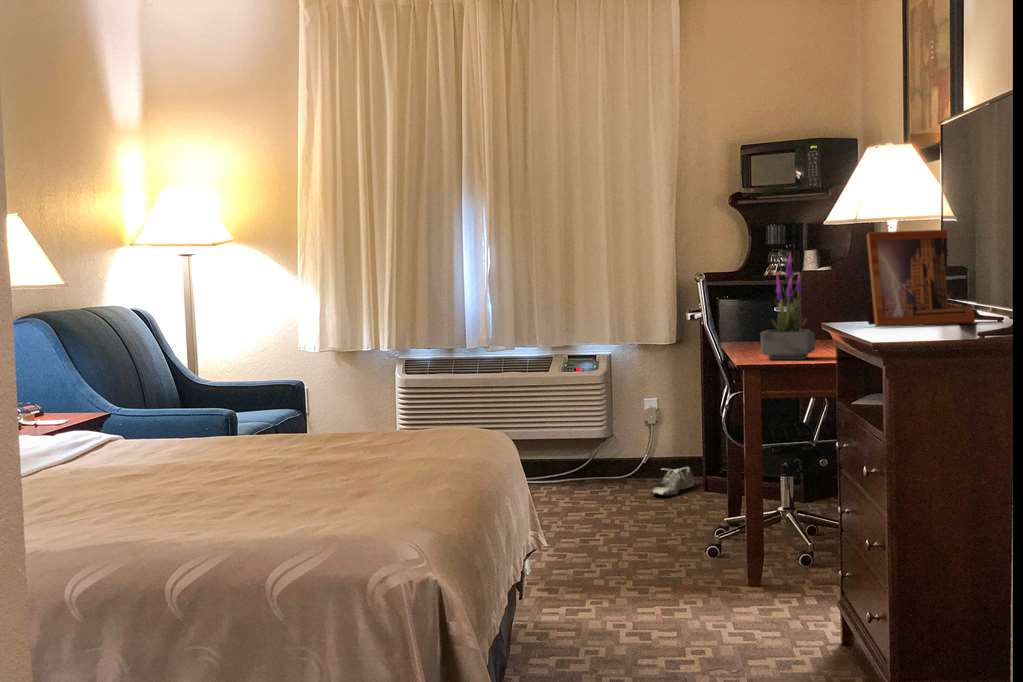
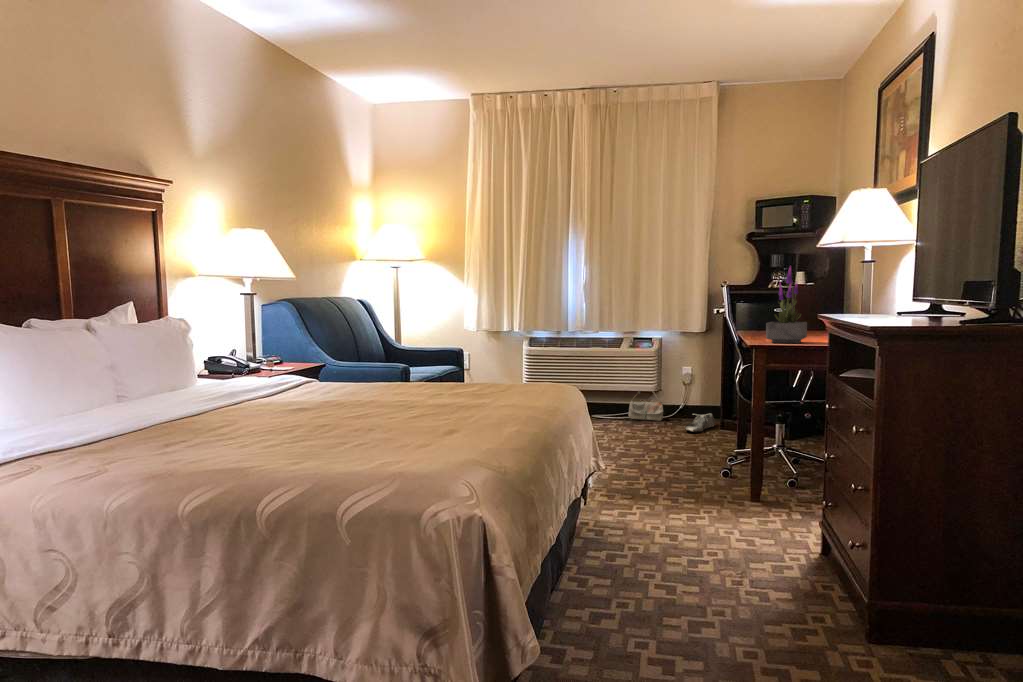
picture frame: present [865,230,975,327] -> none [852,244,945,319]
bag: none [565,423,618,482] -> present [629,391,663,421]

